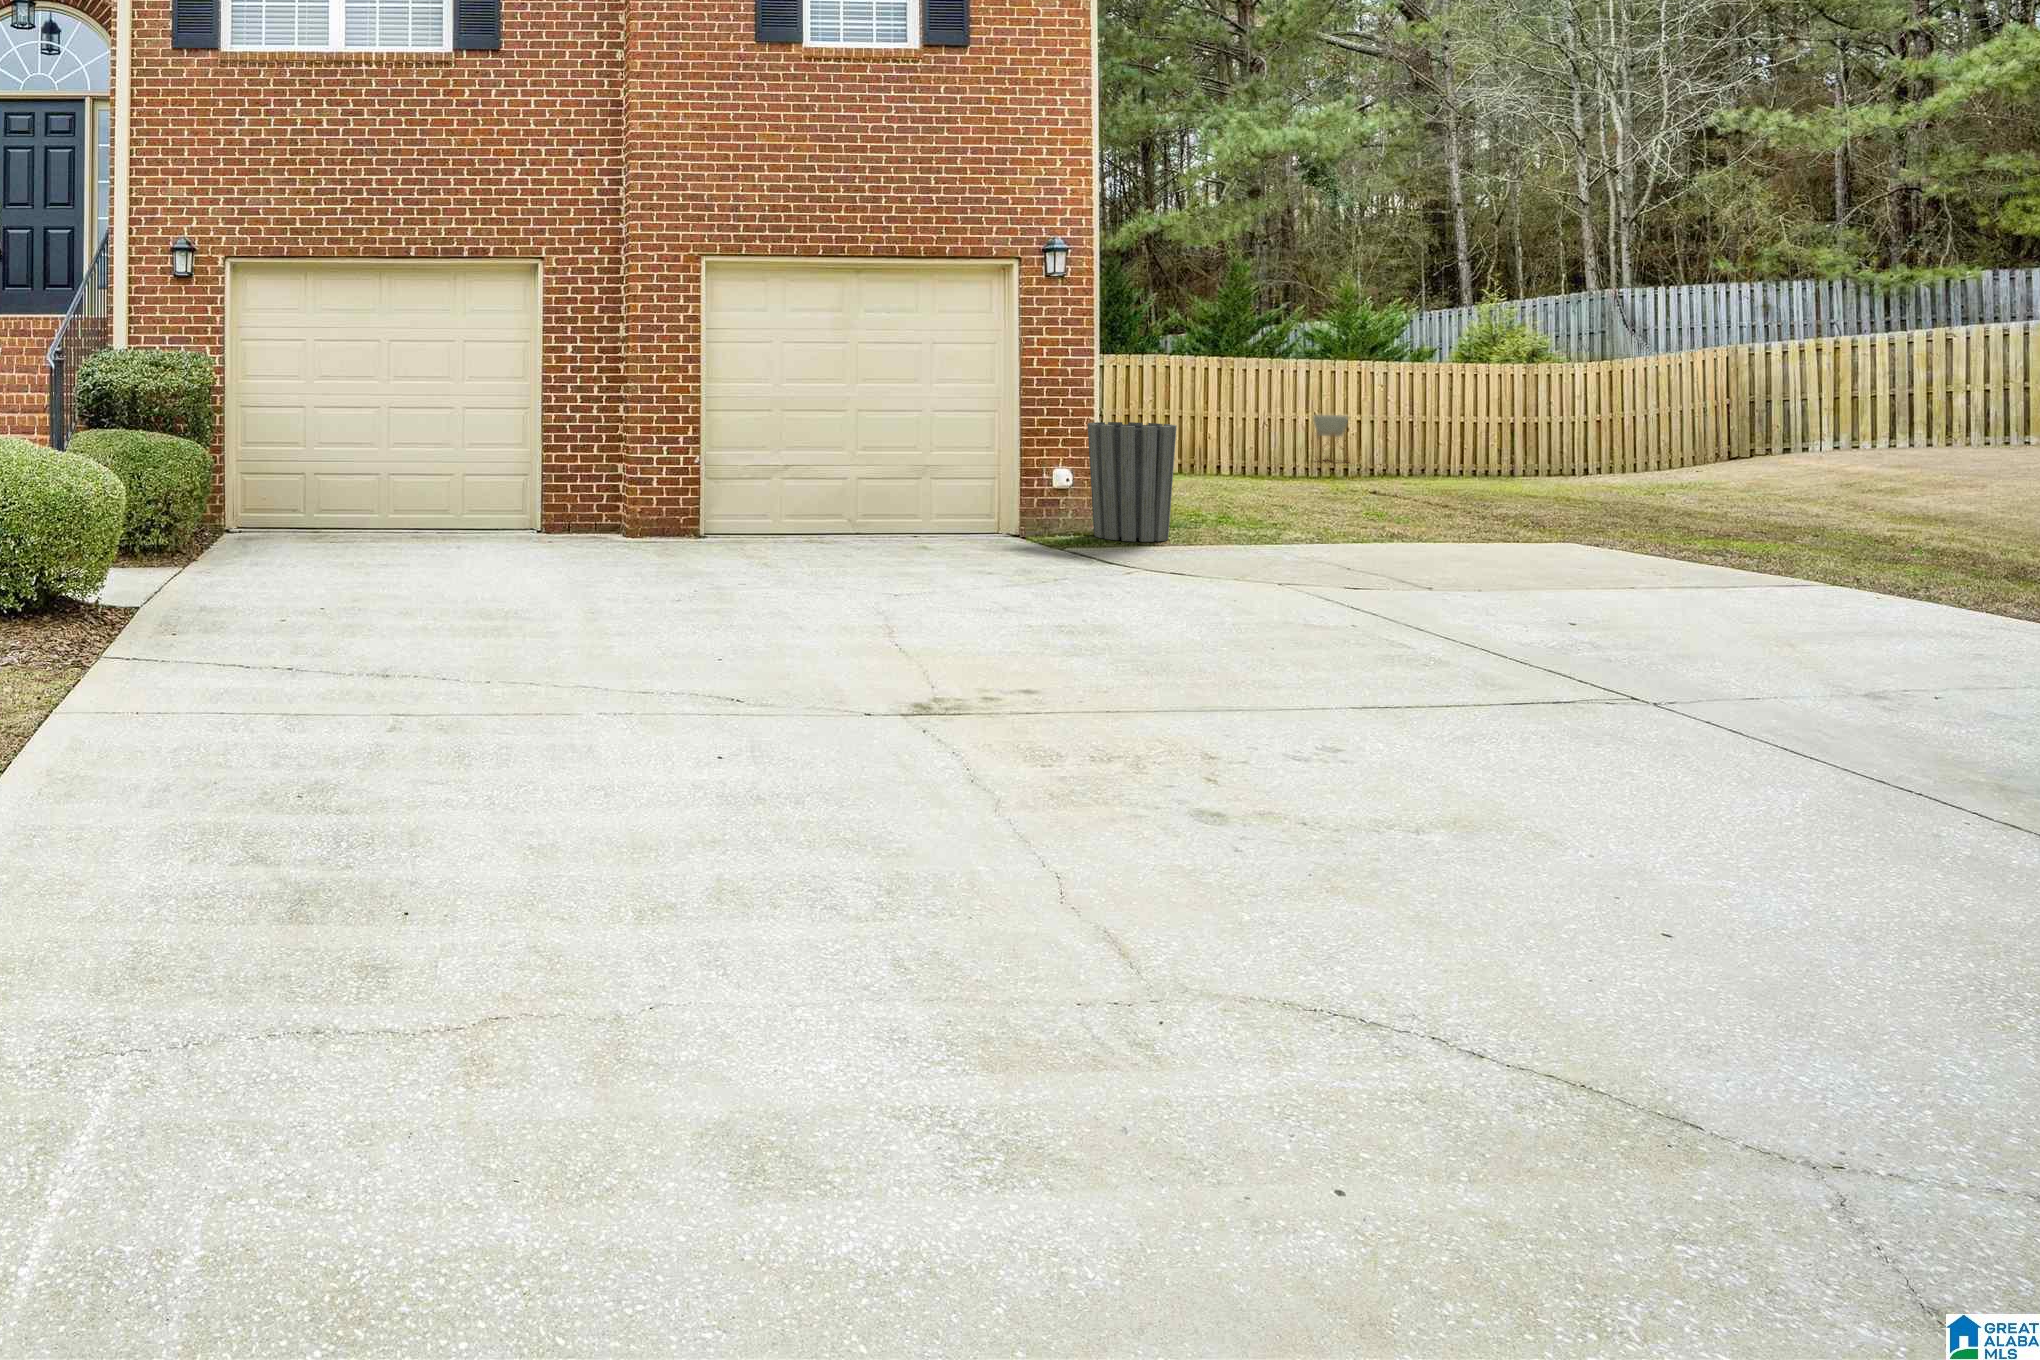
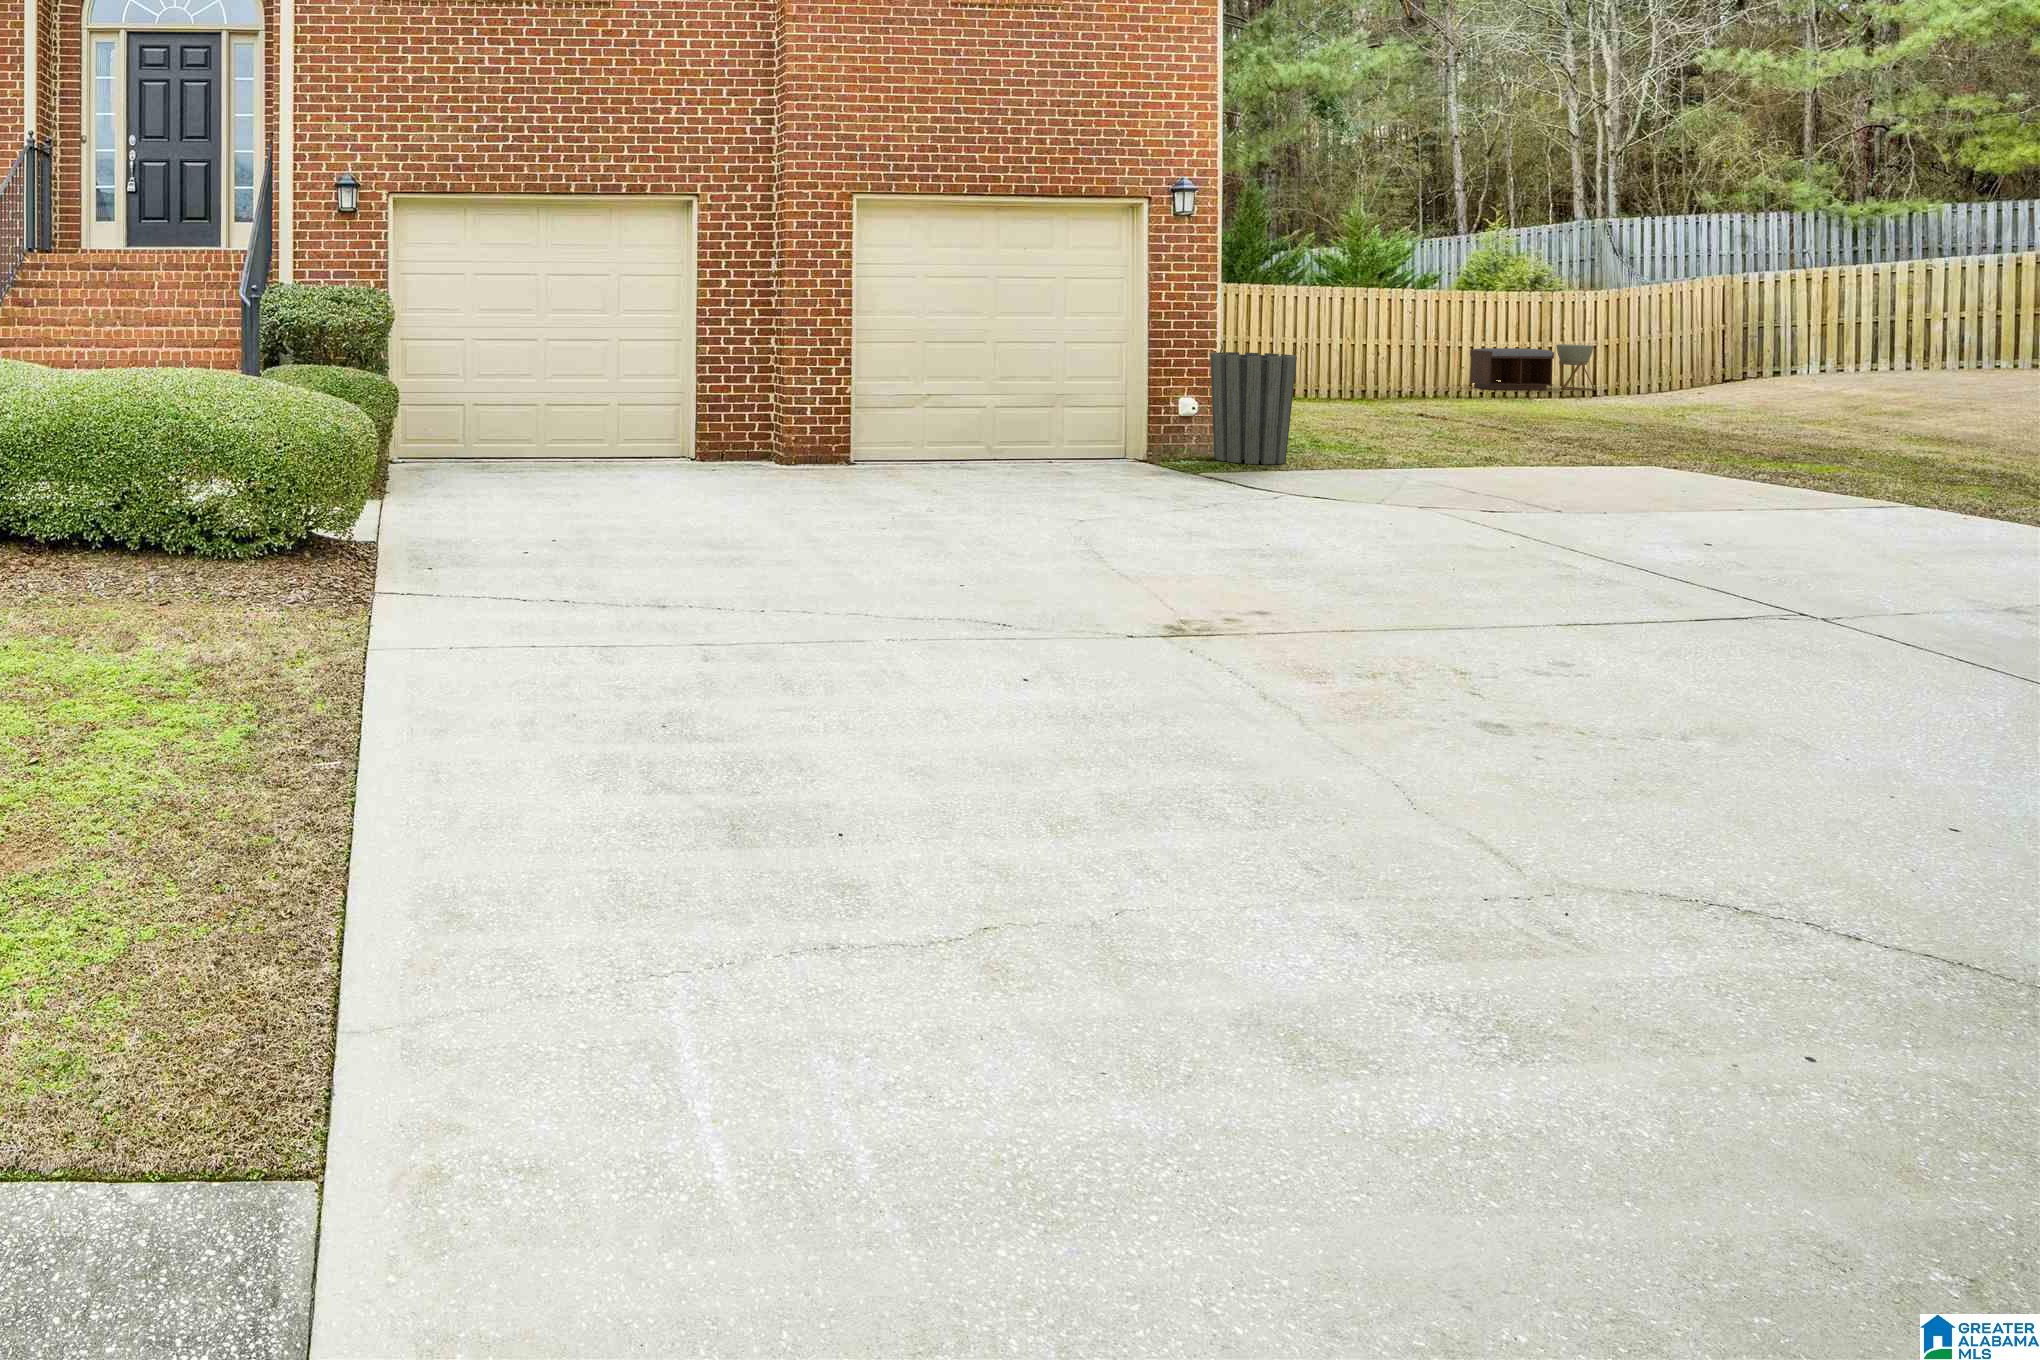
planter: present [1313,415,1350,462] -> present [1556,344,1595,390]
bench: none [1453,422,1541,465] -> present [1470,348,1554,390]

